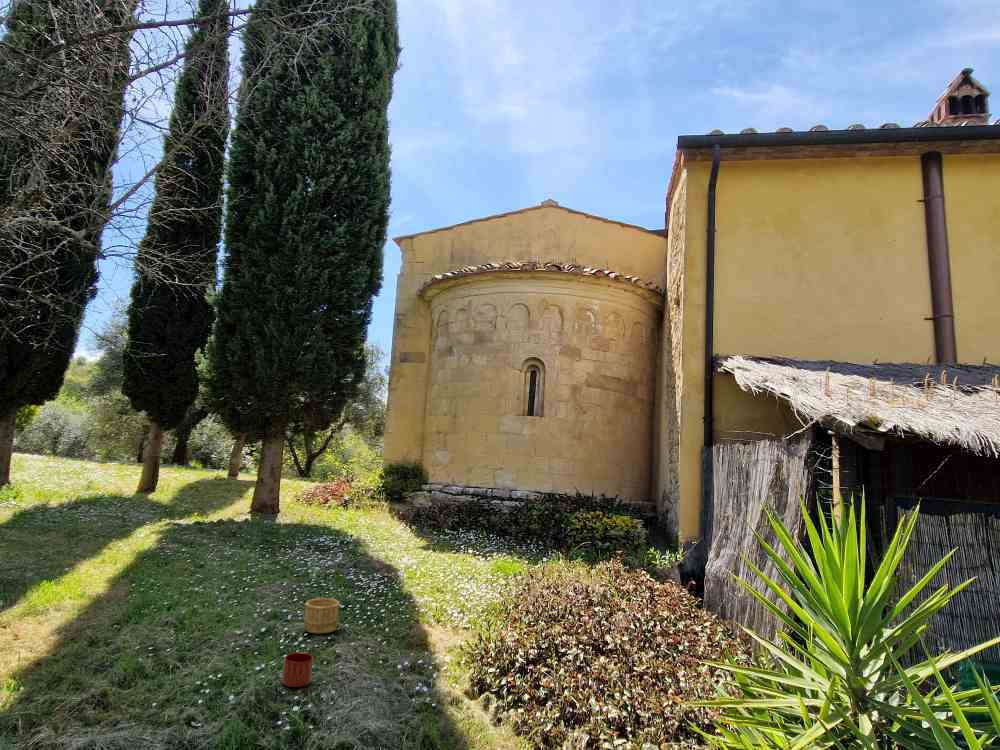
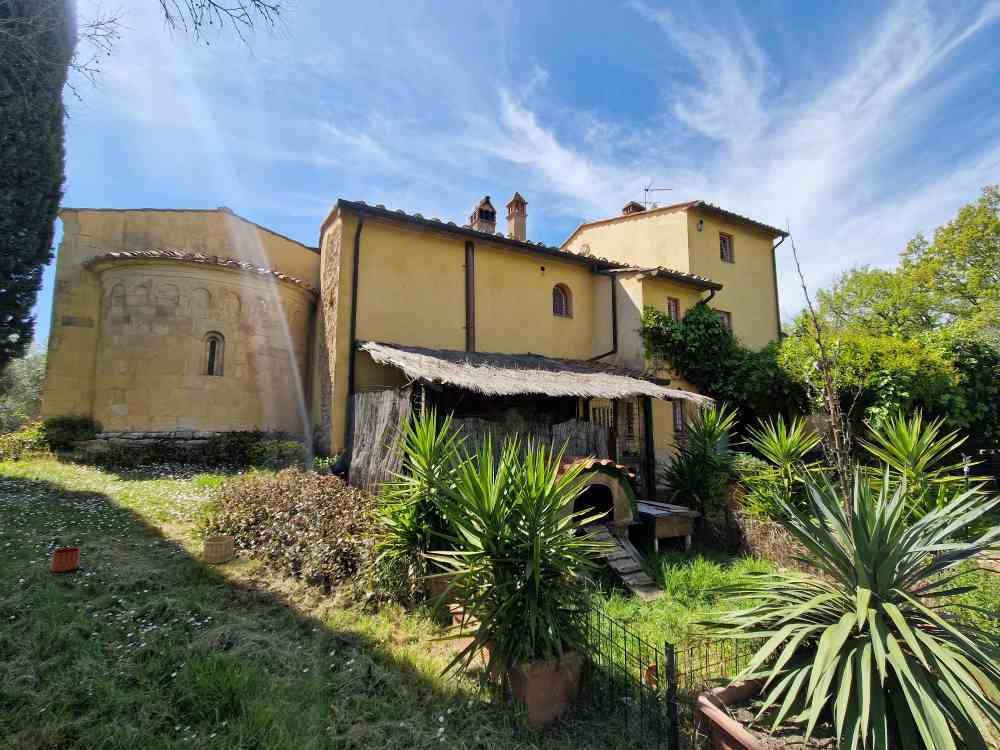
wooden bucket: present [304,598,340,634] -> present [203,535,235,564]

